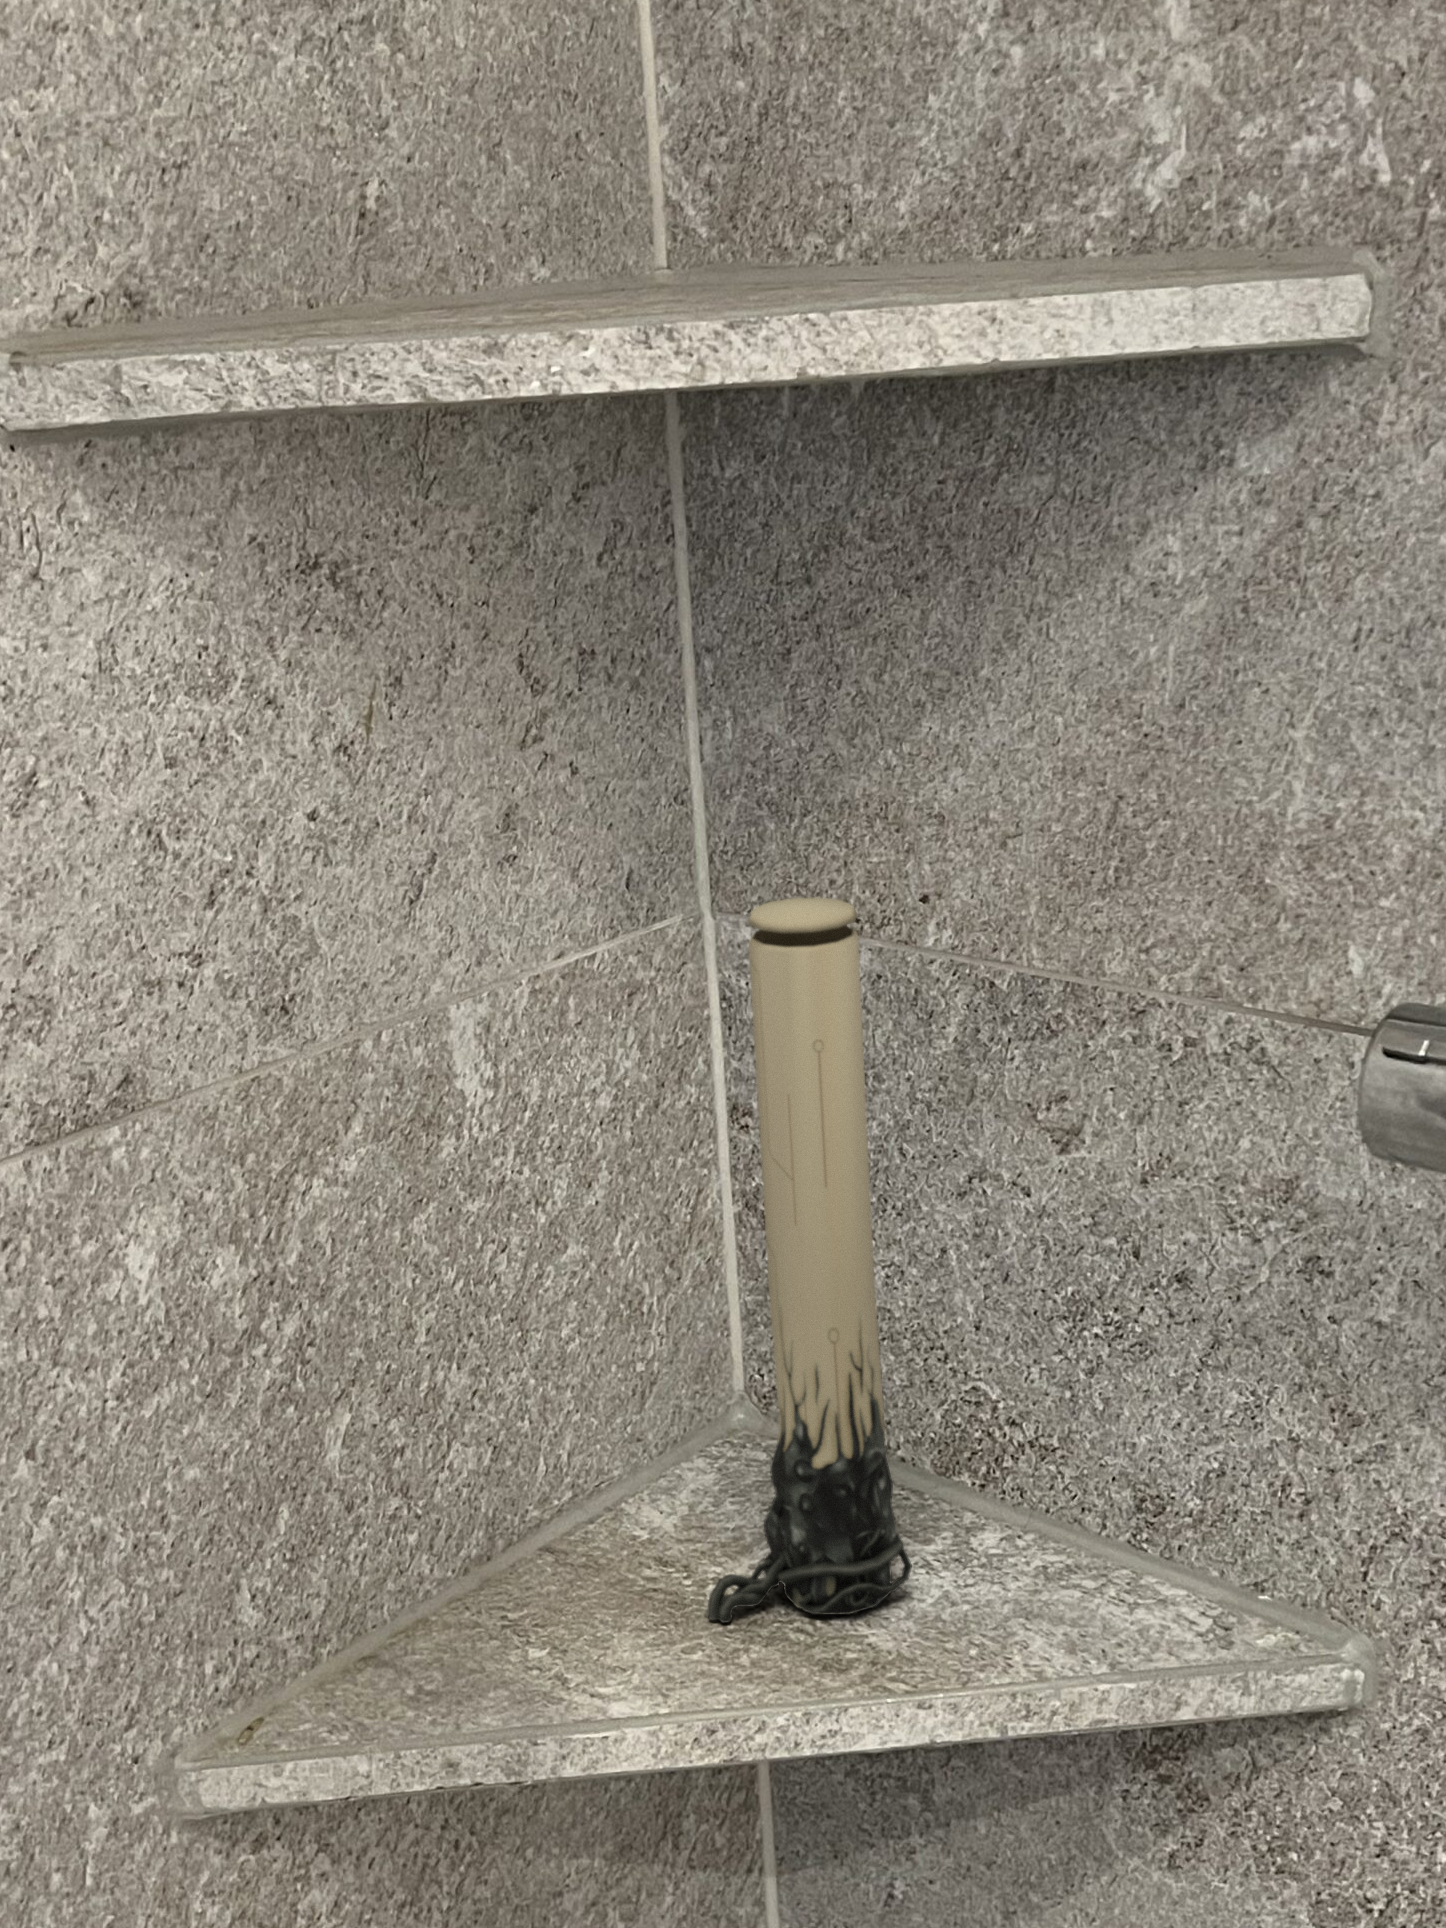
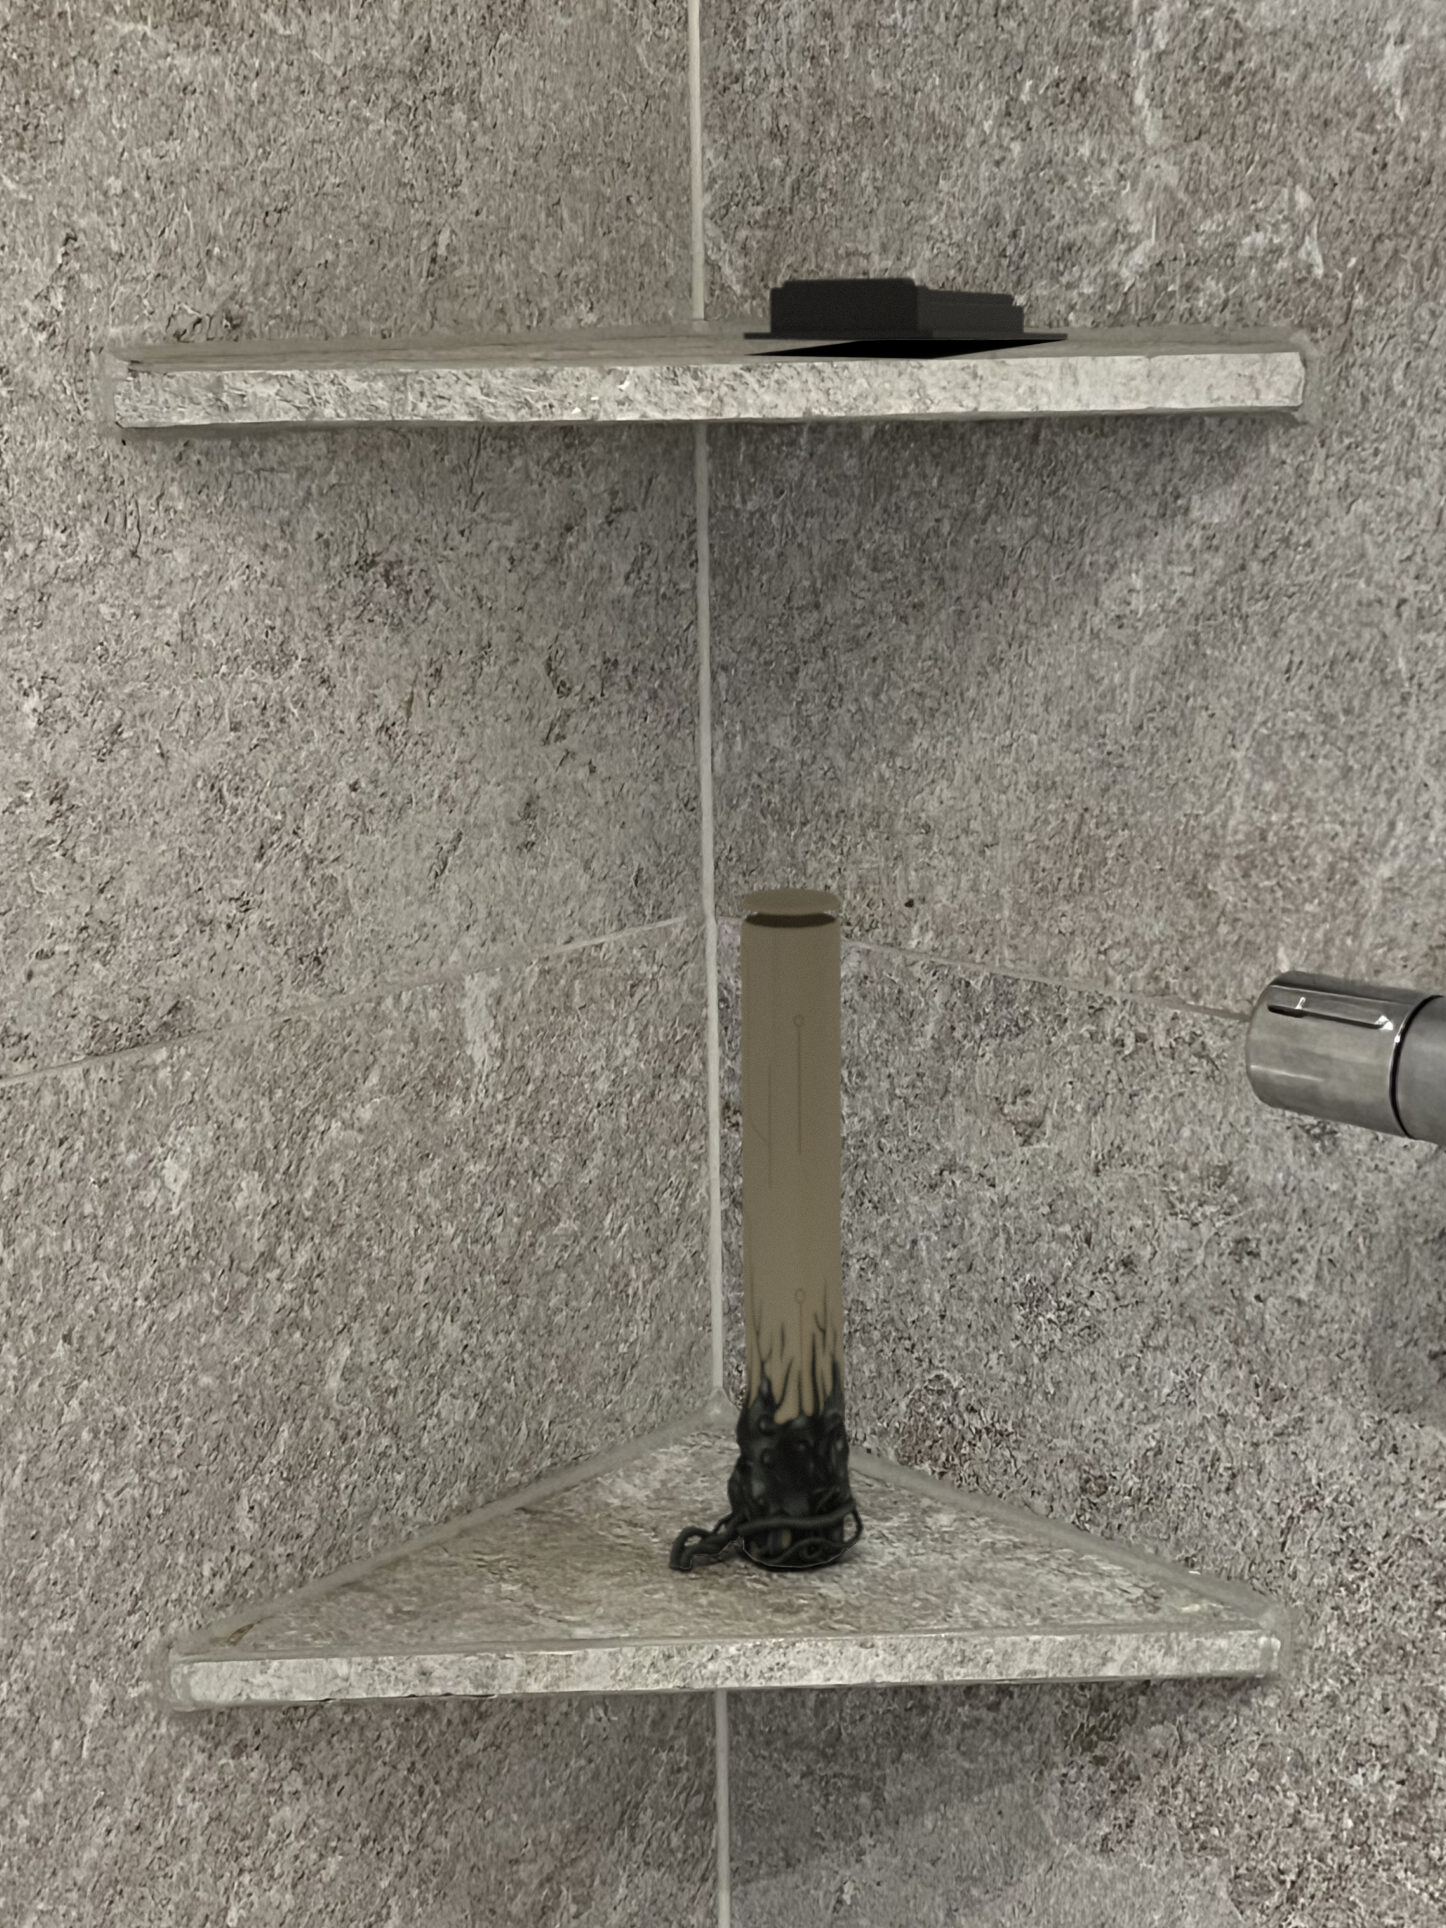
soap bar: none [721,210,1083,293] -> present [744,277,1068,341]

